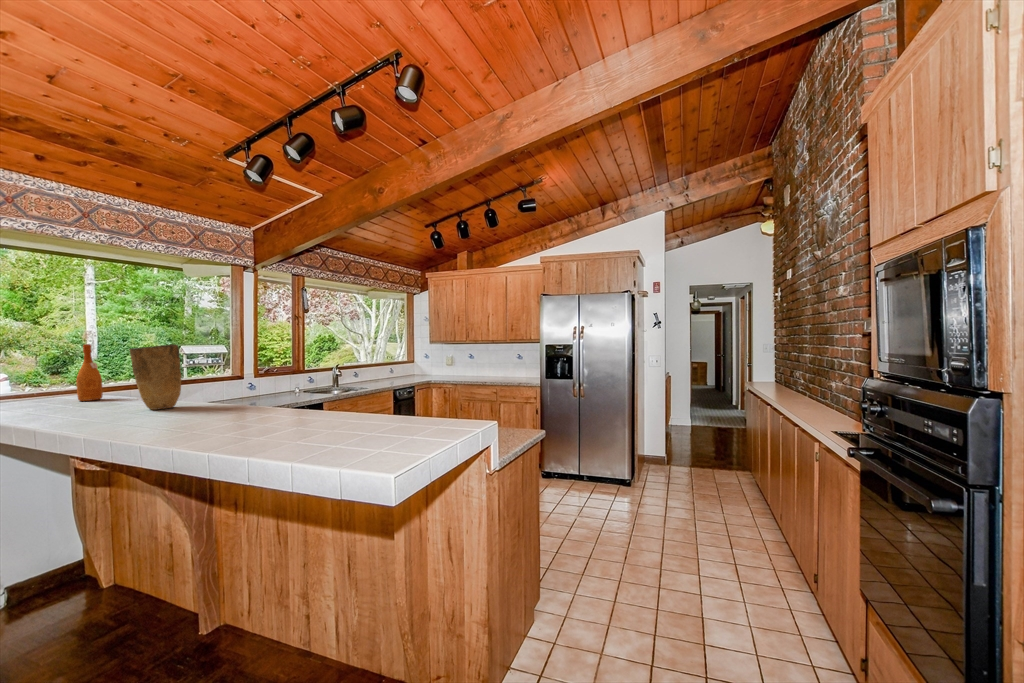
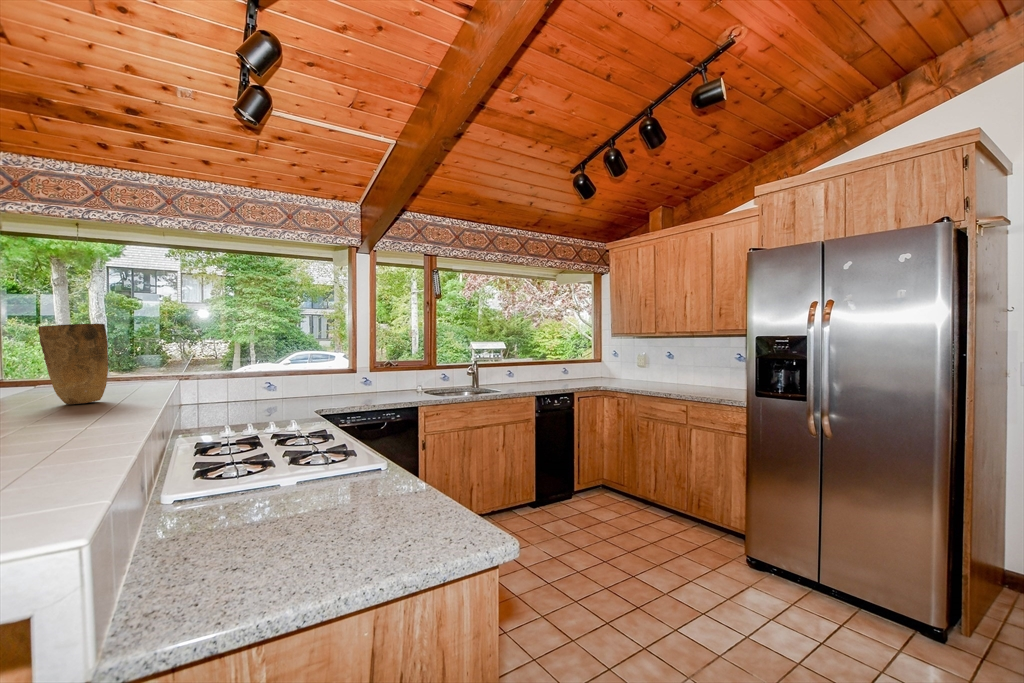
wine bottle: present [76,344,103,401] -> none [125,328,151,387]

